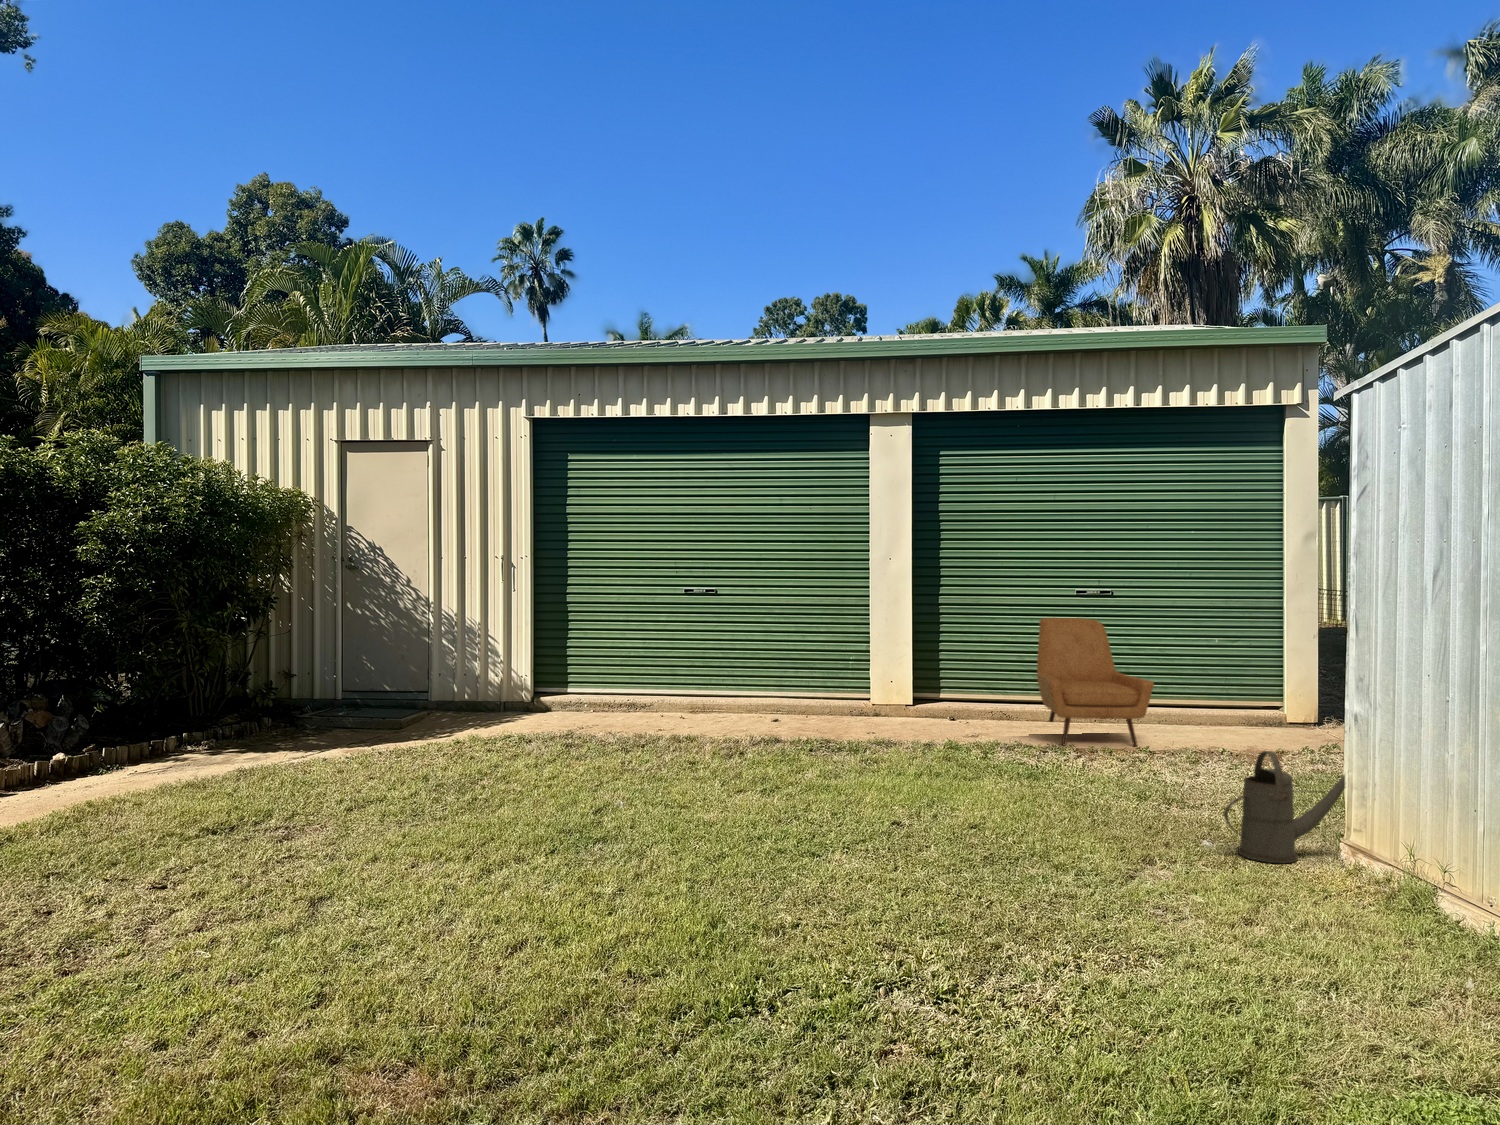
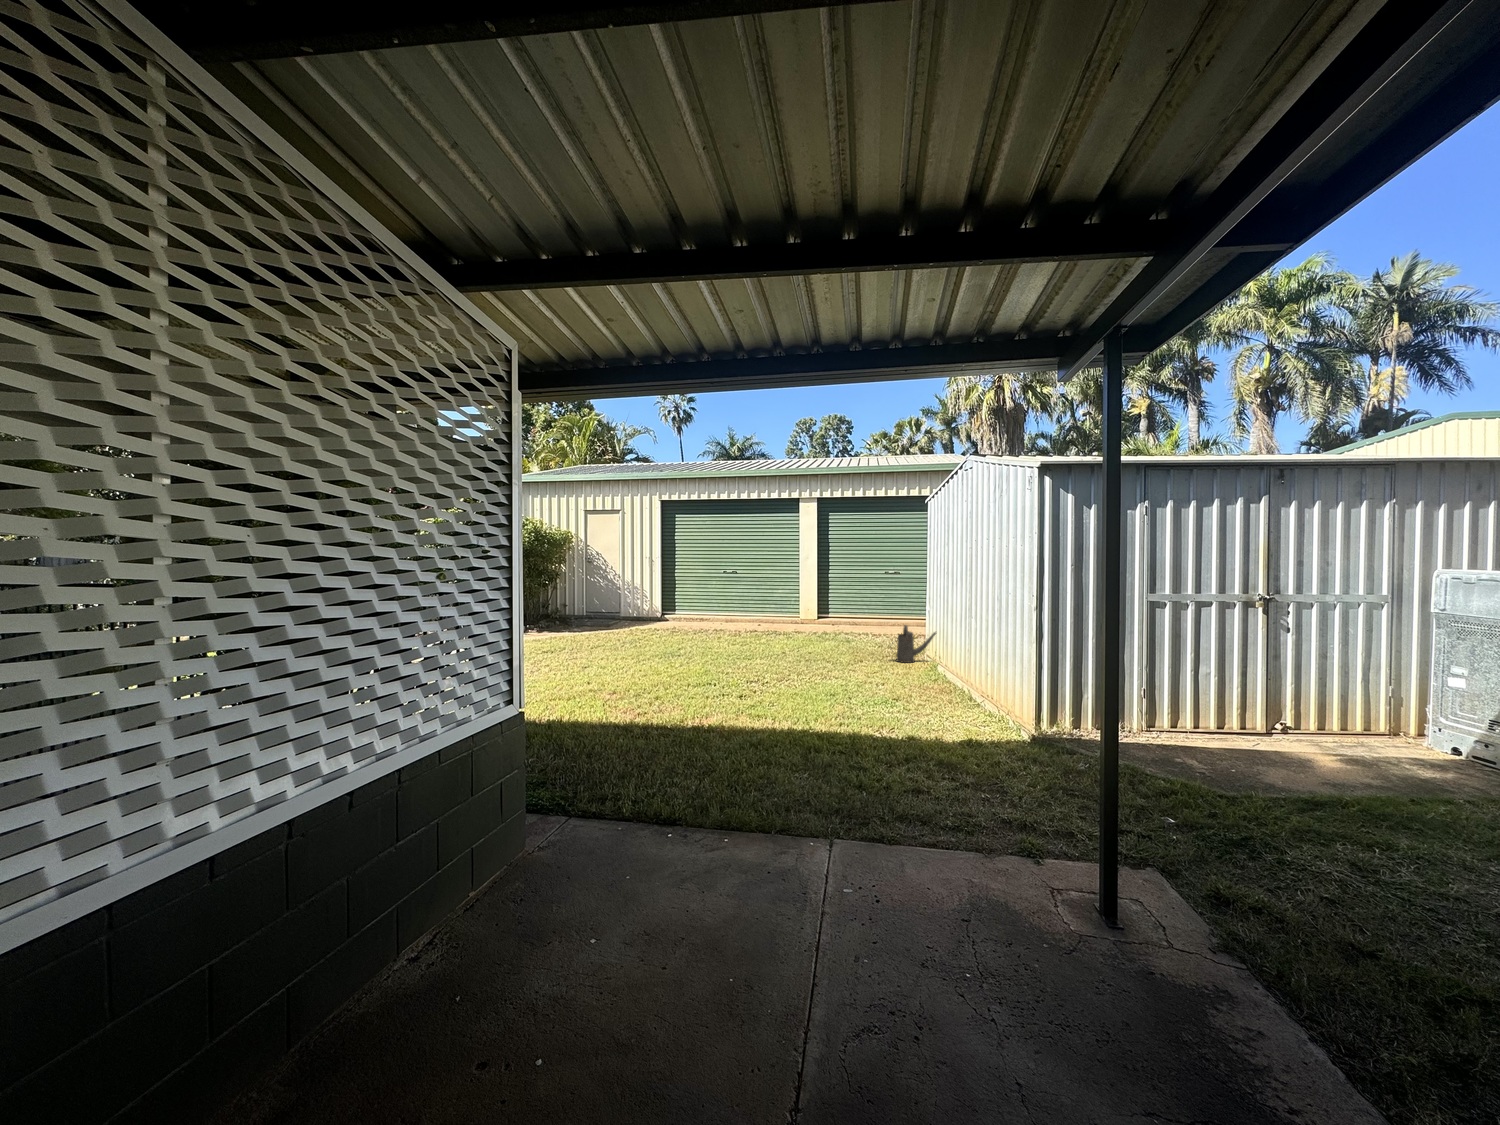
chair: present [1037,617,1154,746] -> none [866,583,910,635]

